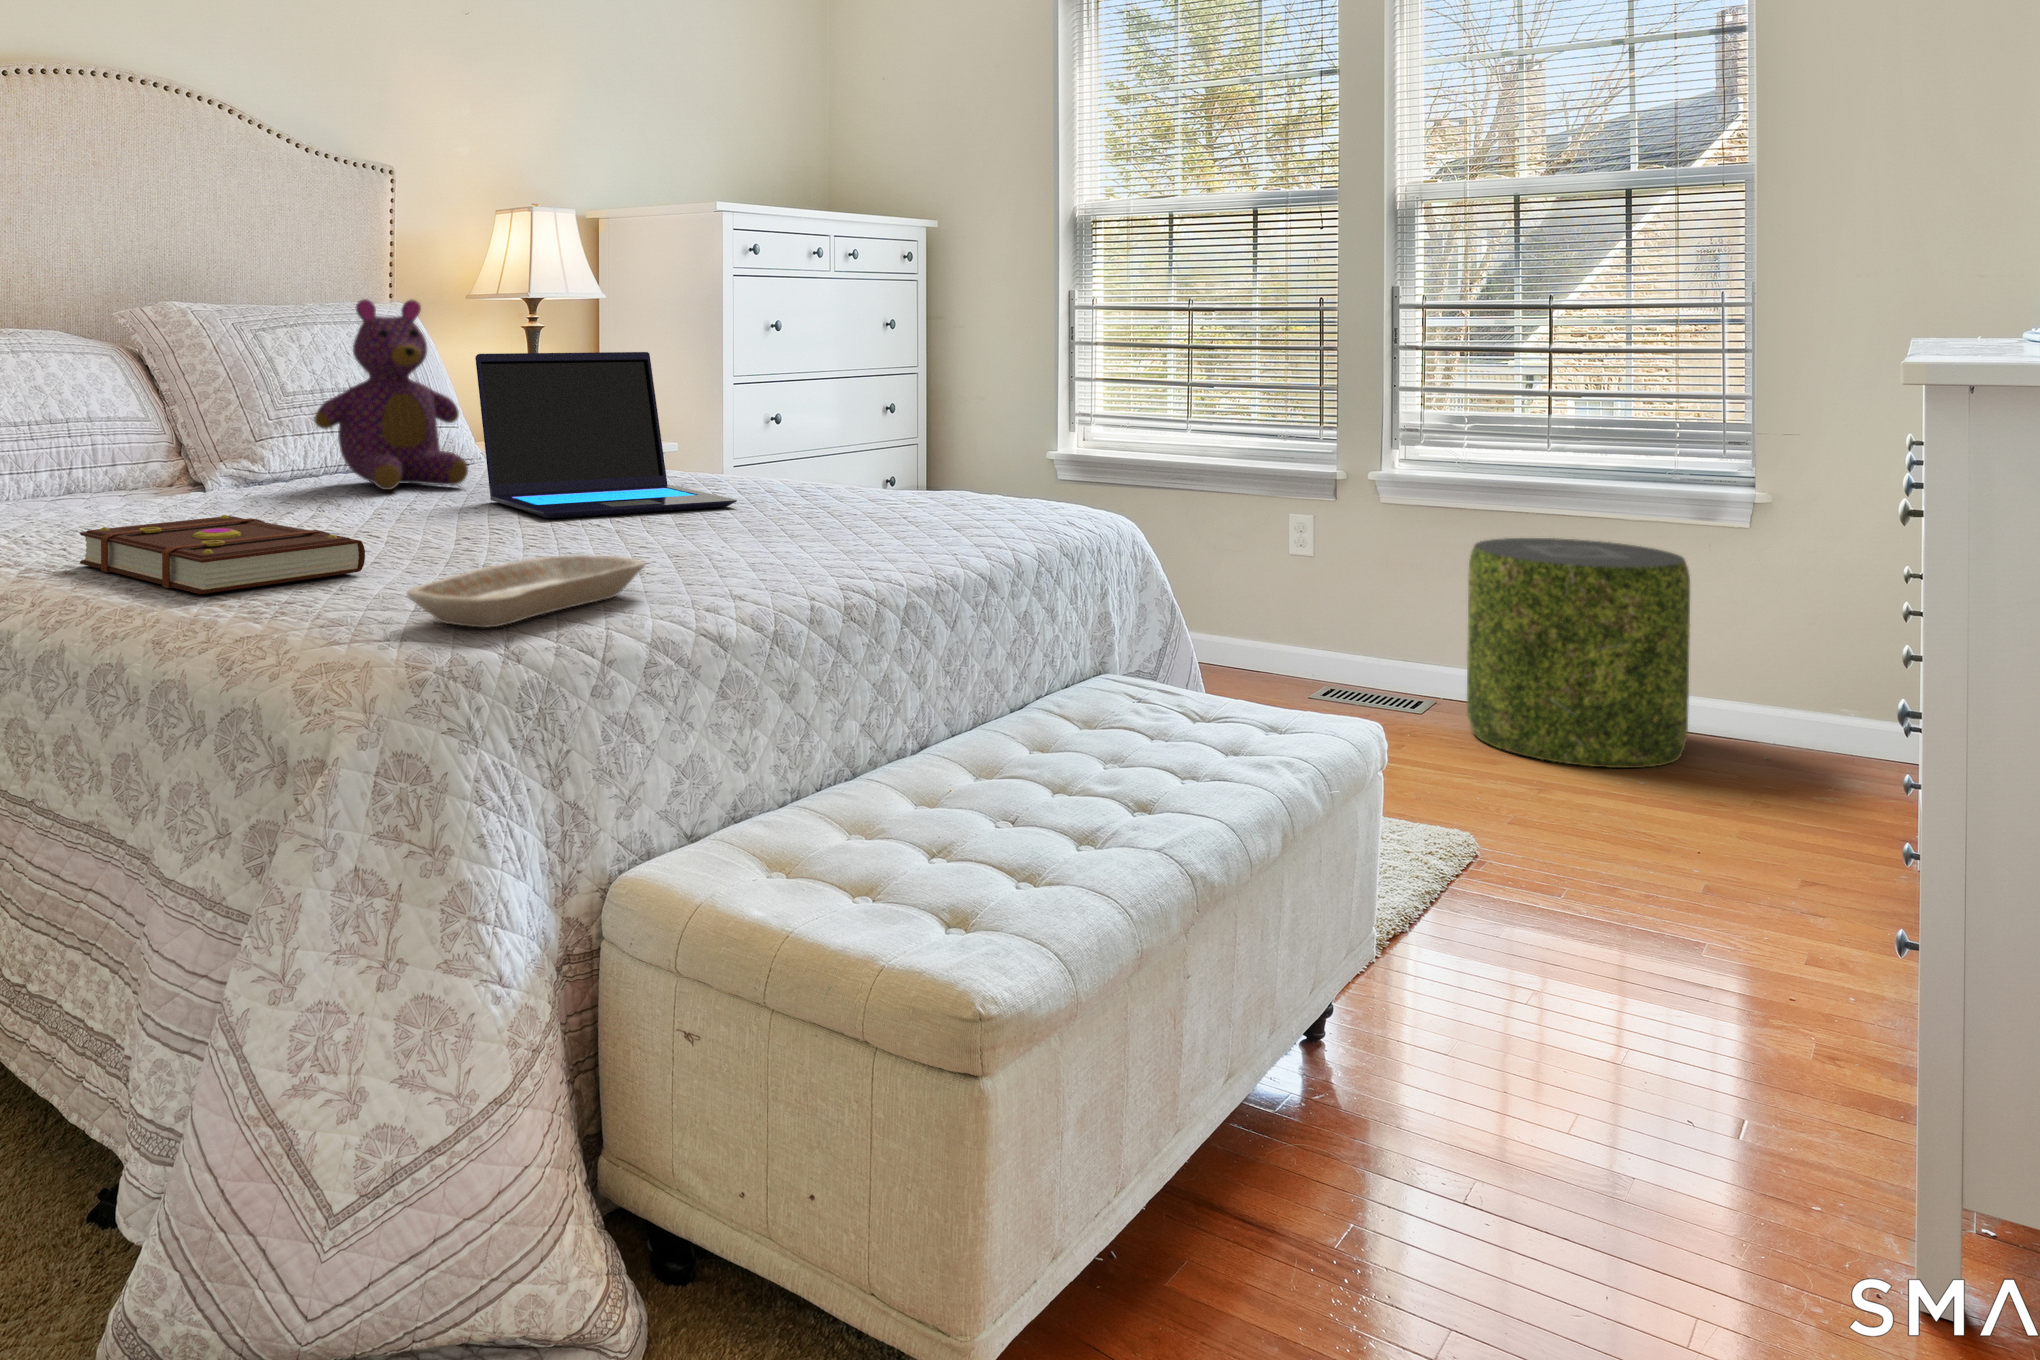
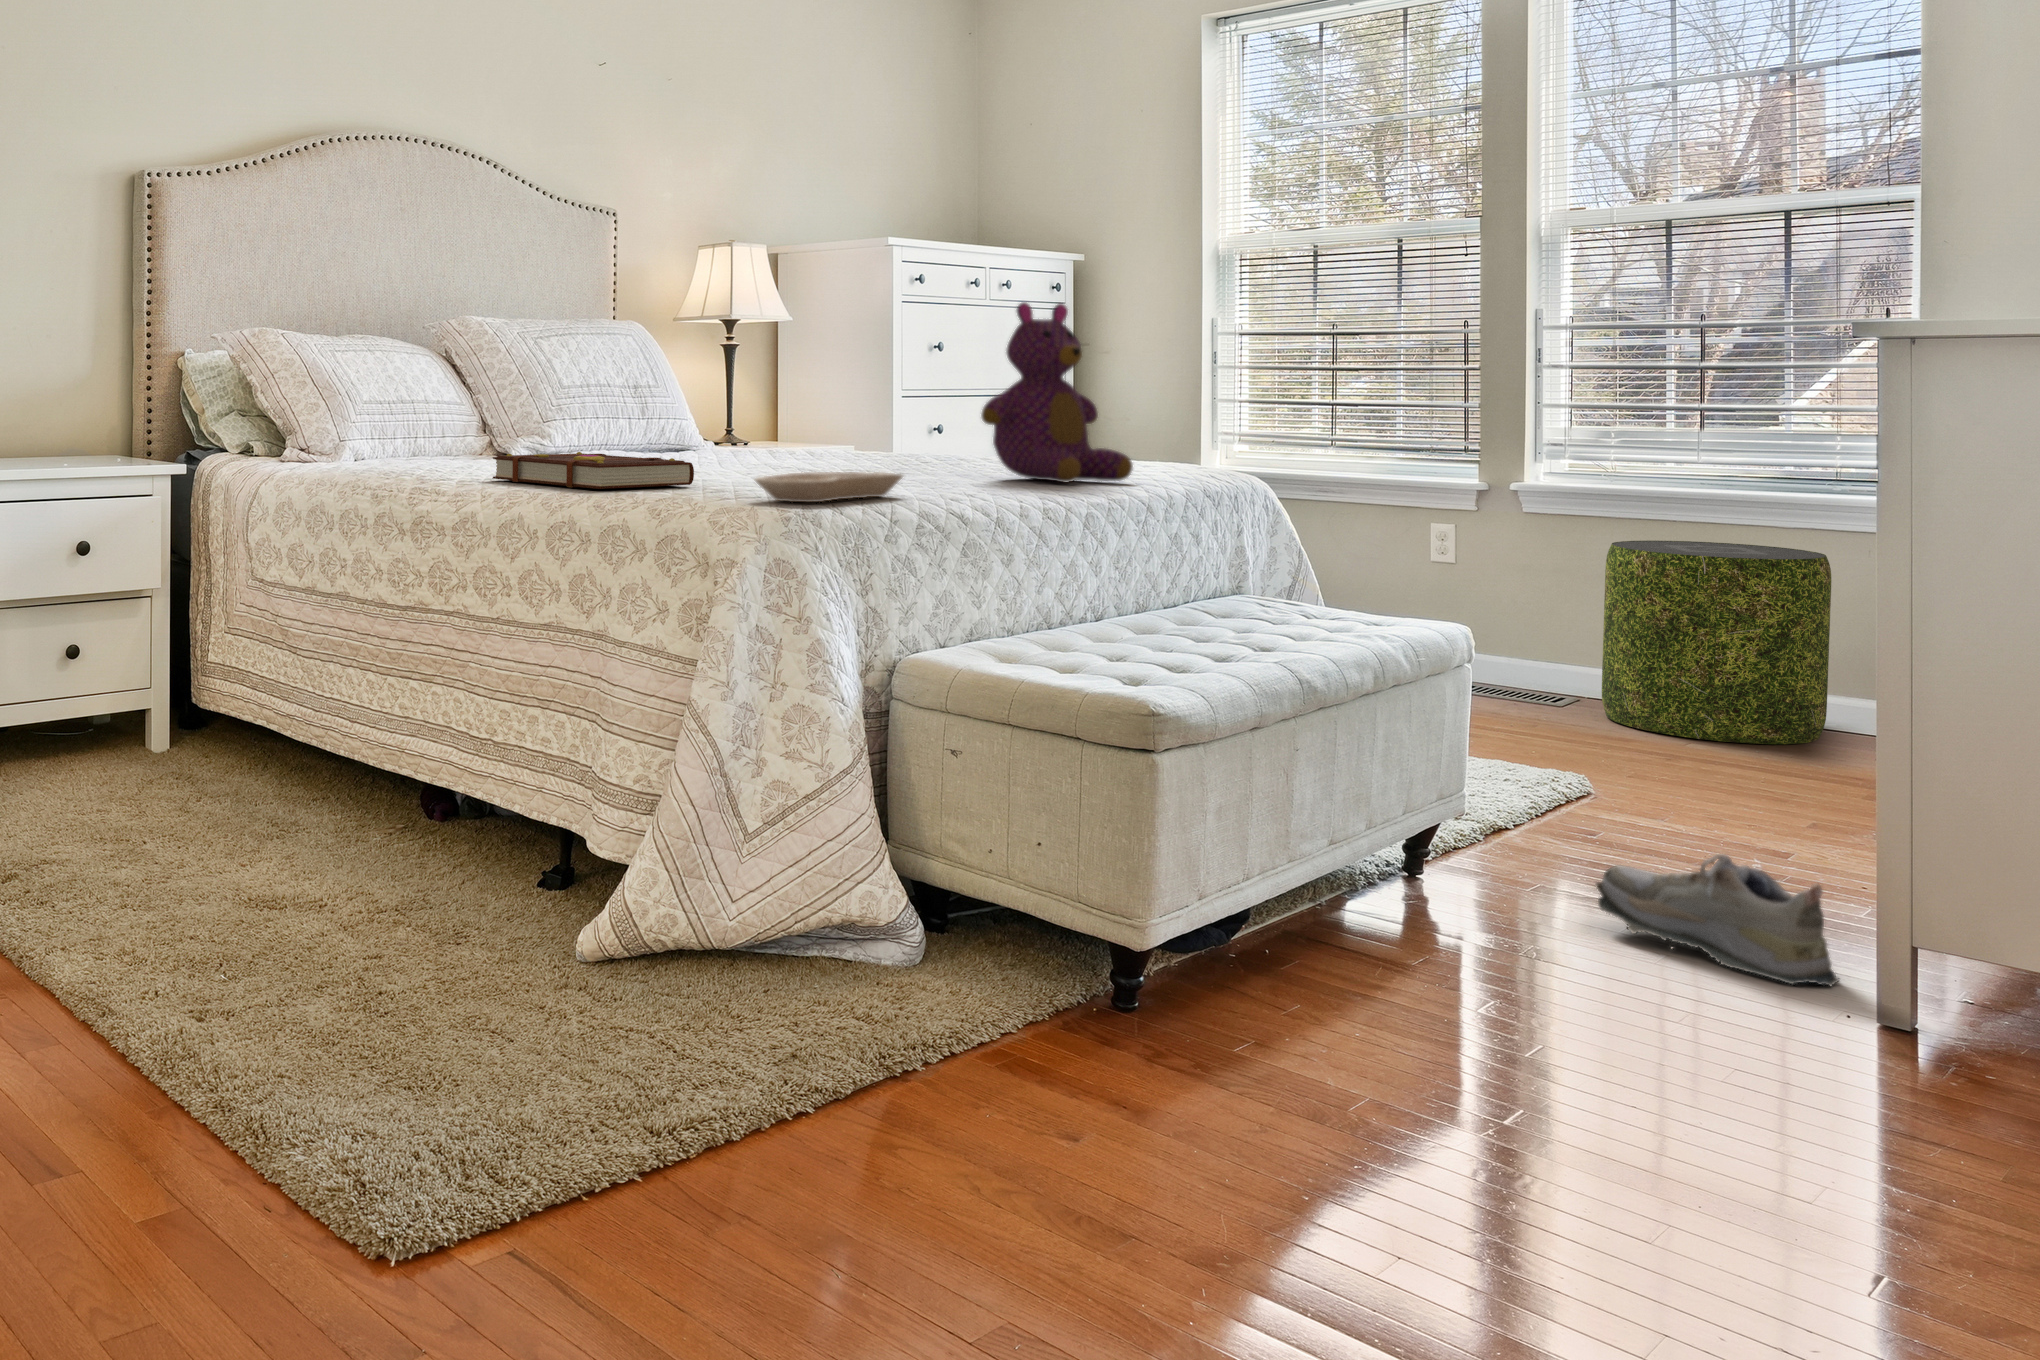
teddy bear: present [314,299,468,490] -> present [981,302,1133,482]
laptop: present [475,352,737,518] -> none [723,351,937,471]
shoe: none [1539,1062,1862,1265] -> present [1596,854,1839,986]

